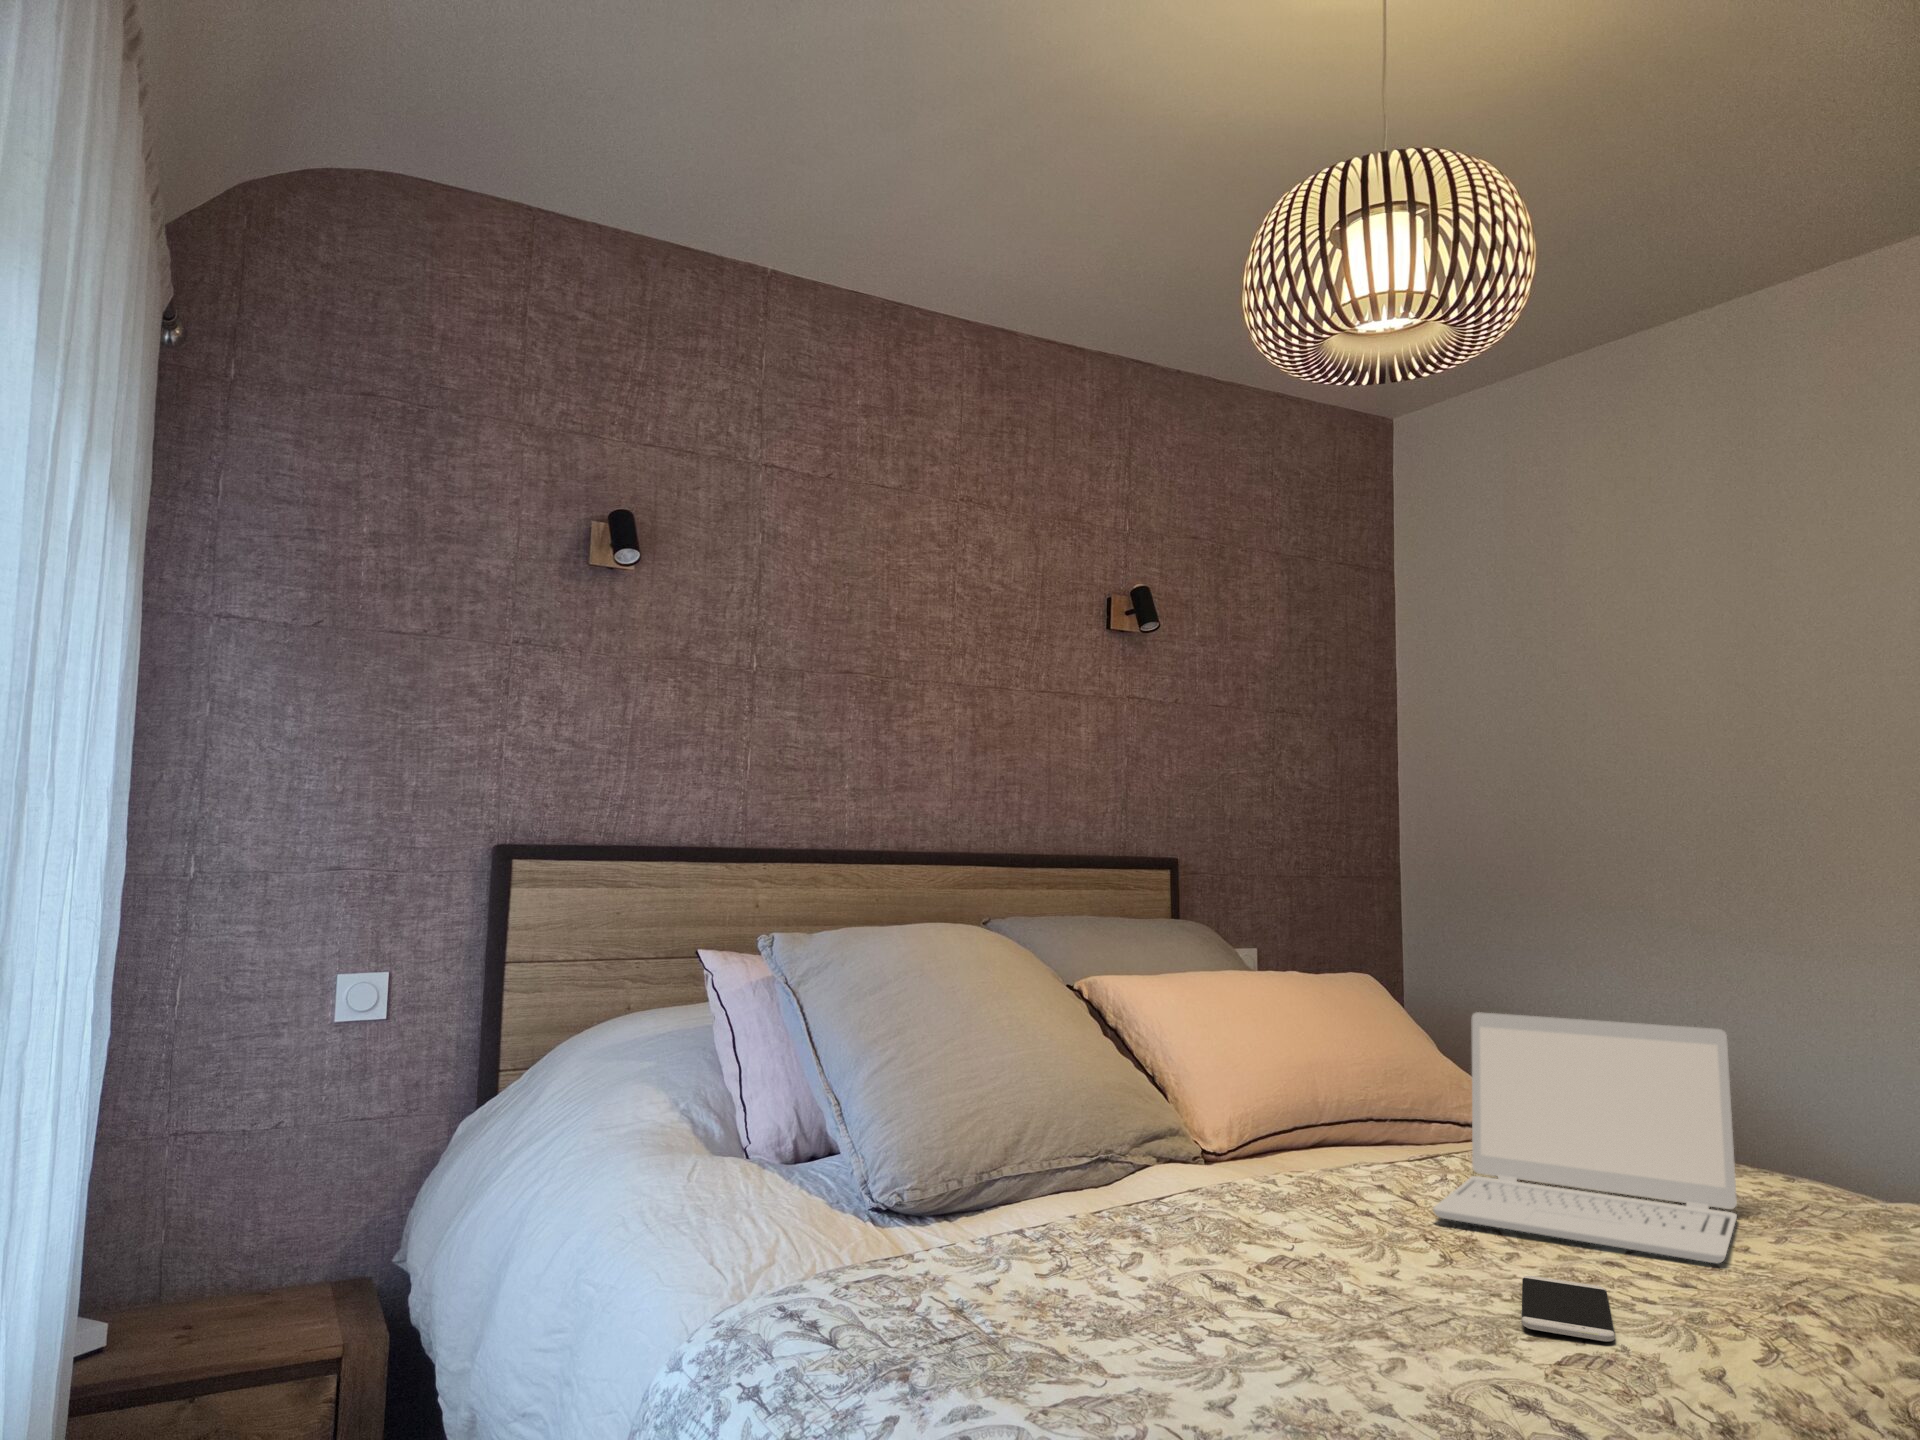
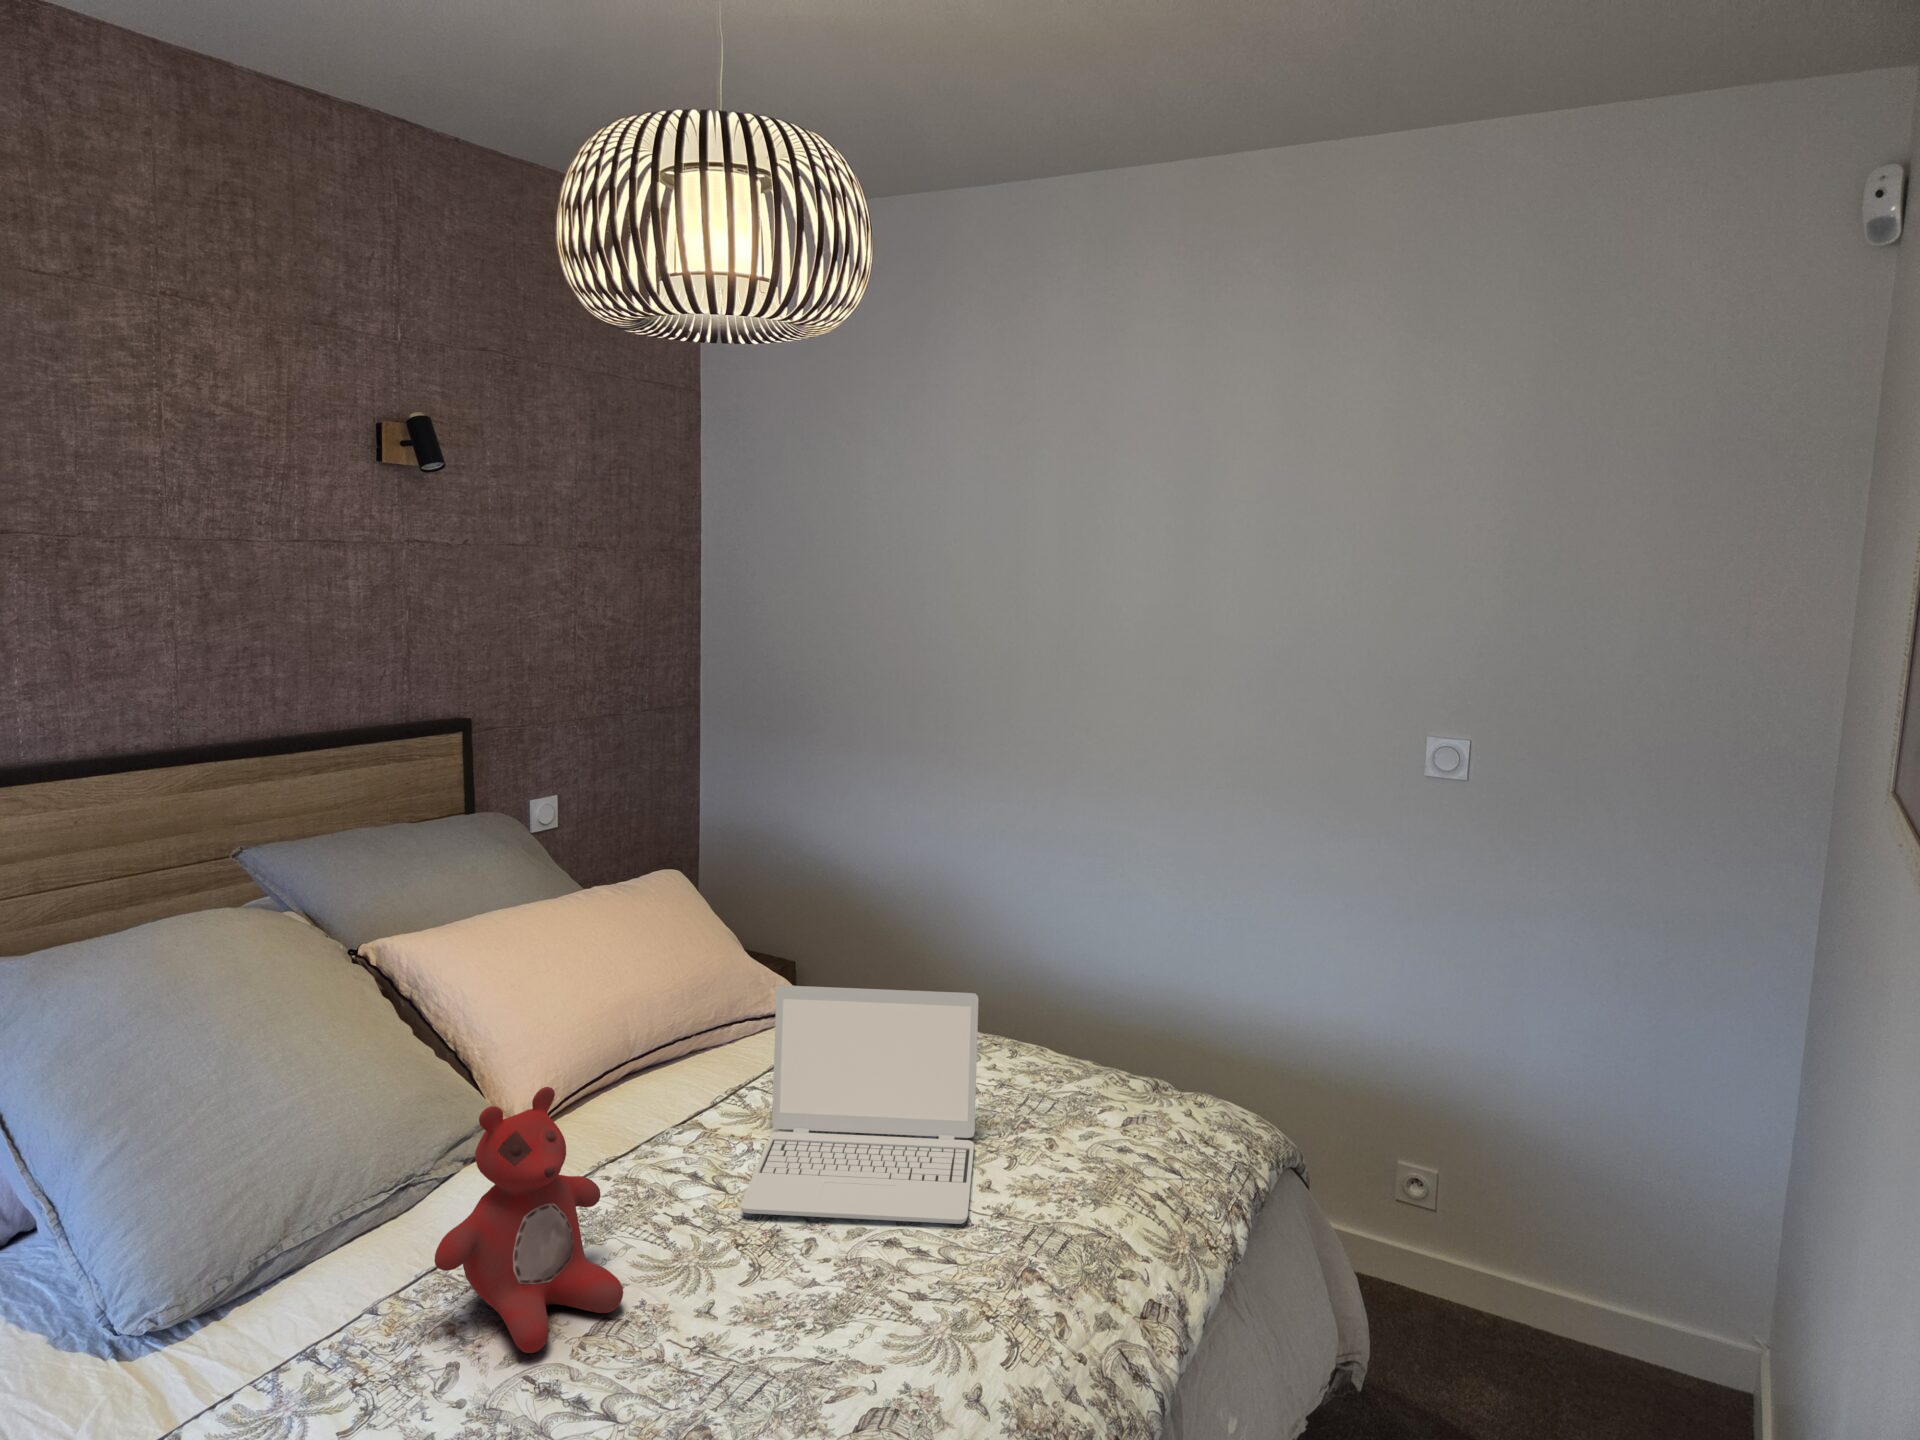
stuffed bear: none [1124,1017,1302,1257] -> present [435,1087,623,1353]
smartphone: present [1521,1276,1615,1341] -> none [817,1293,890,1384]

